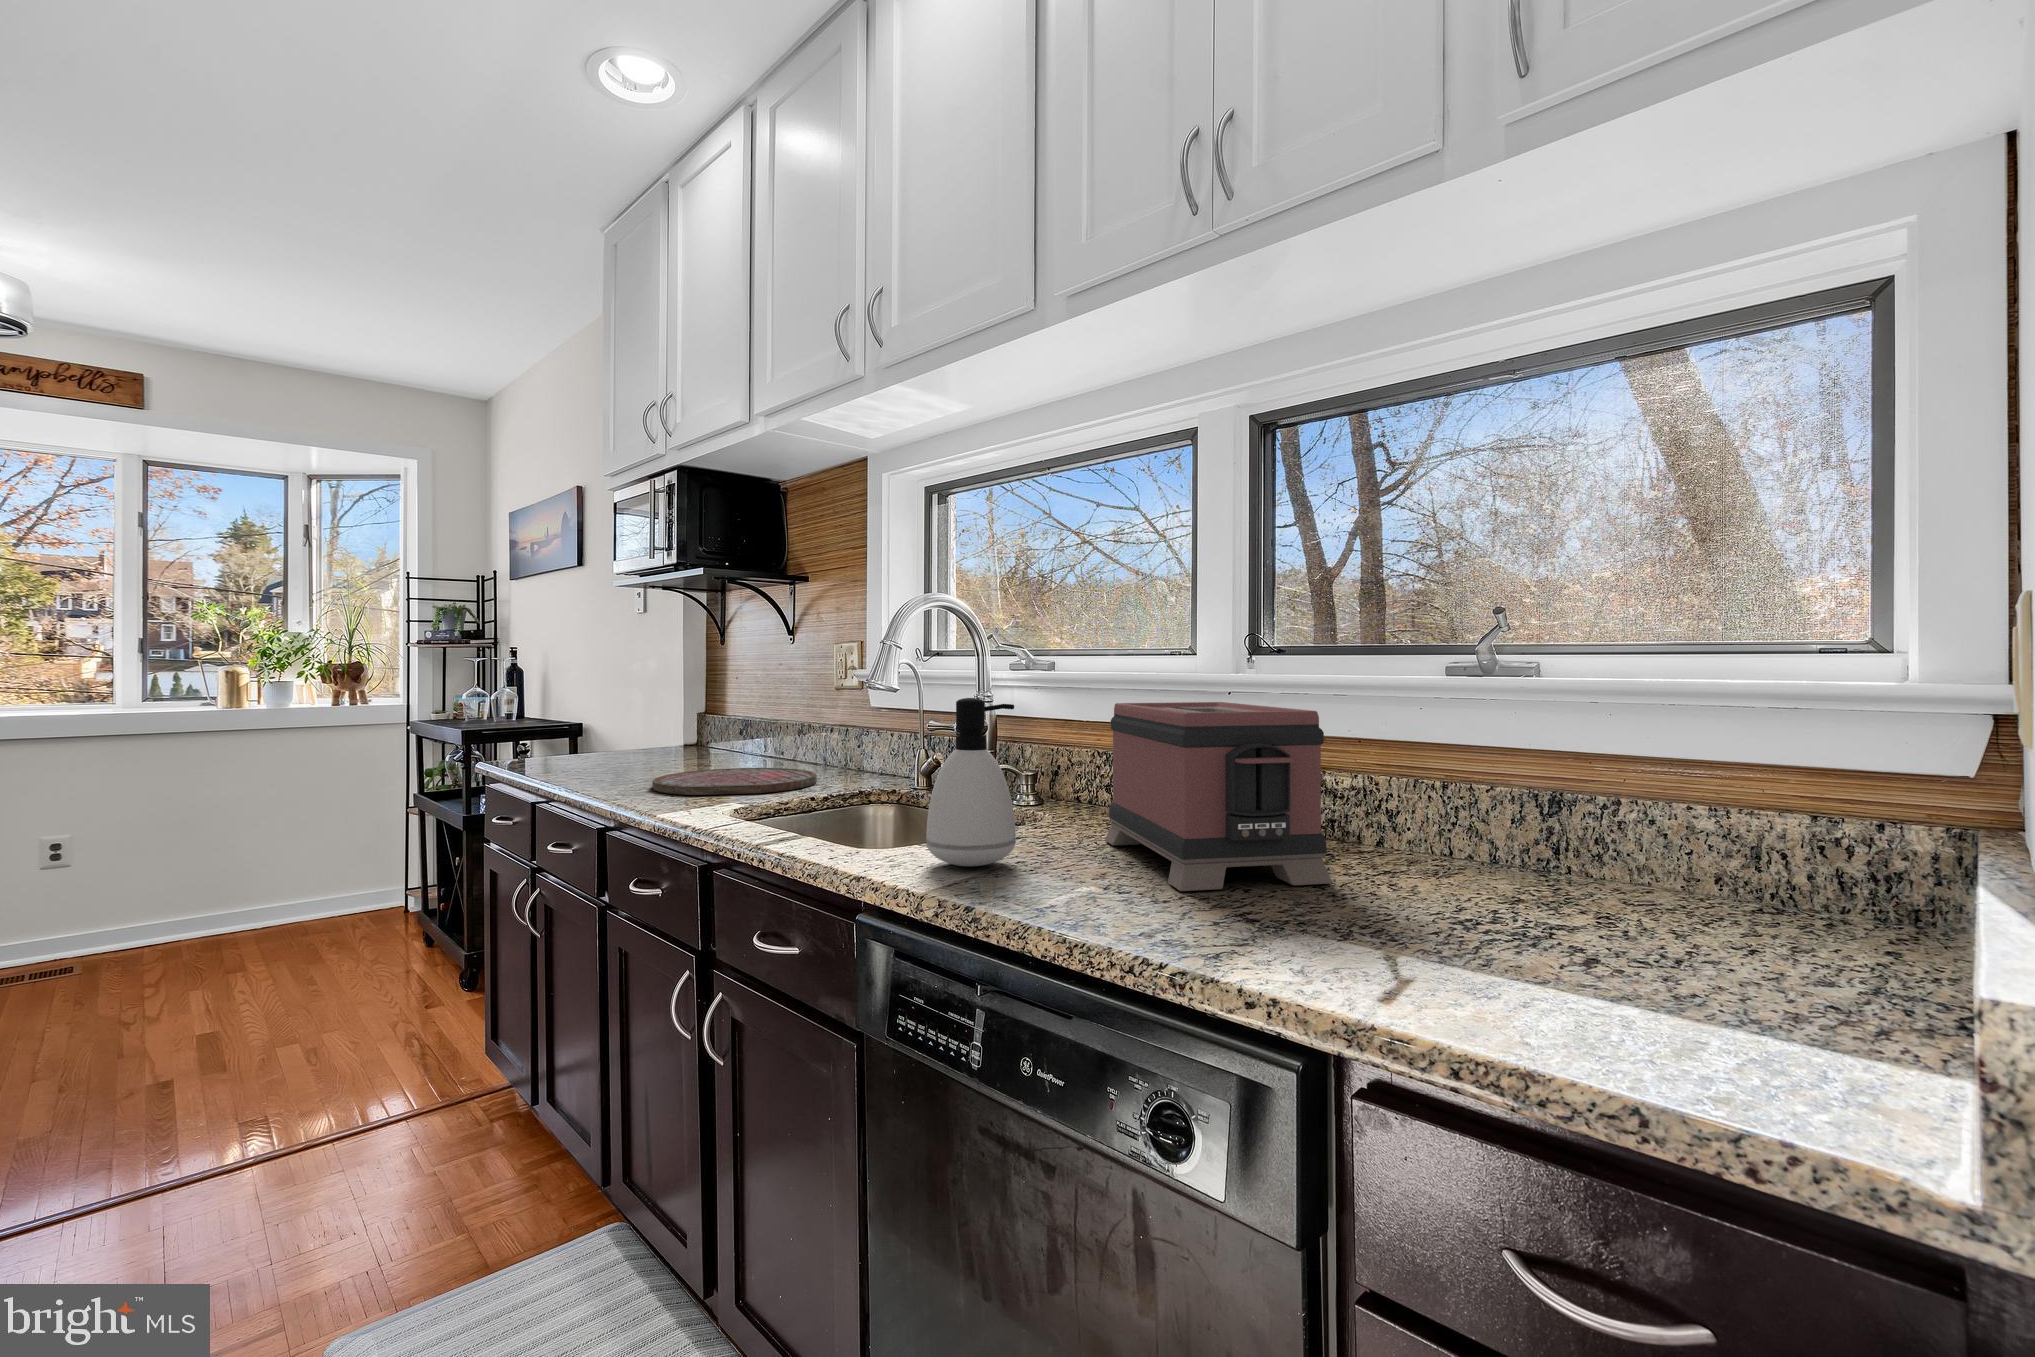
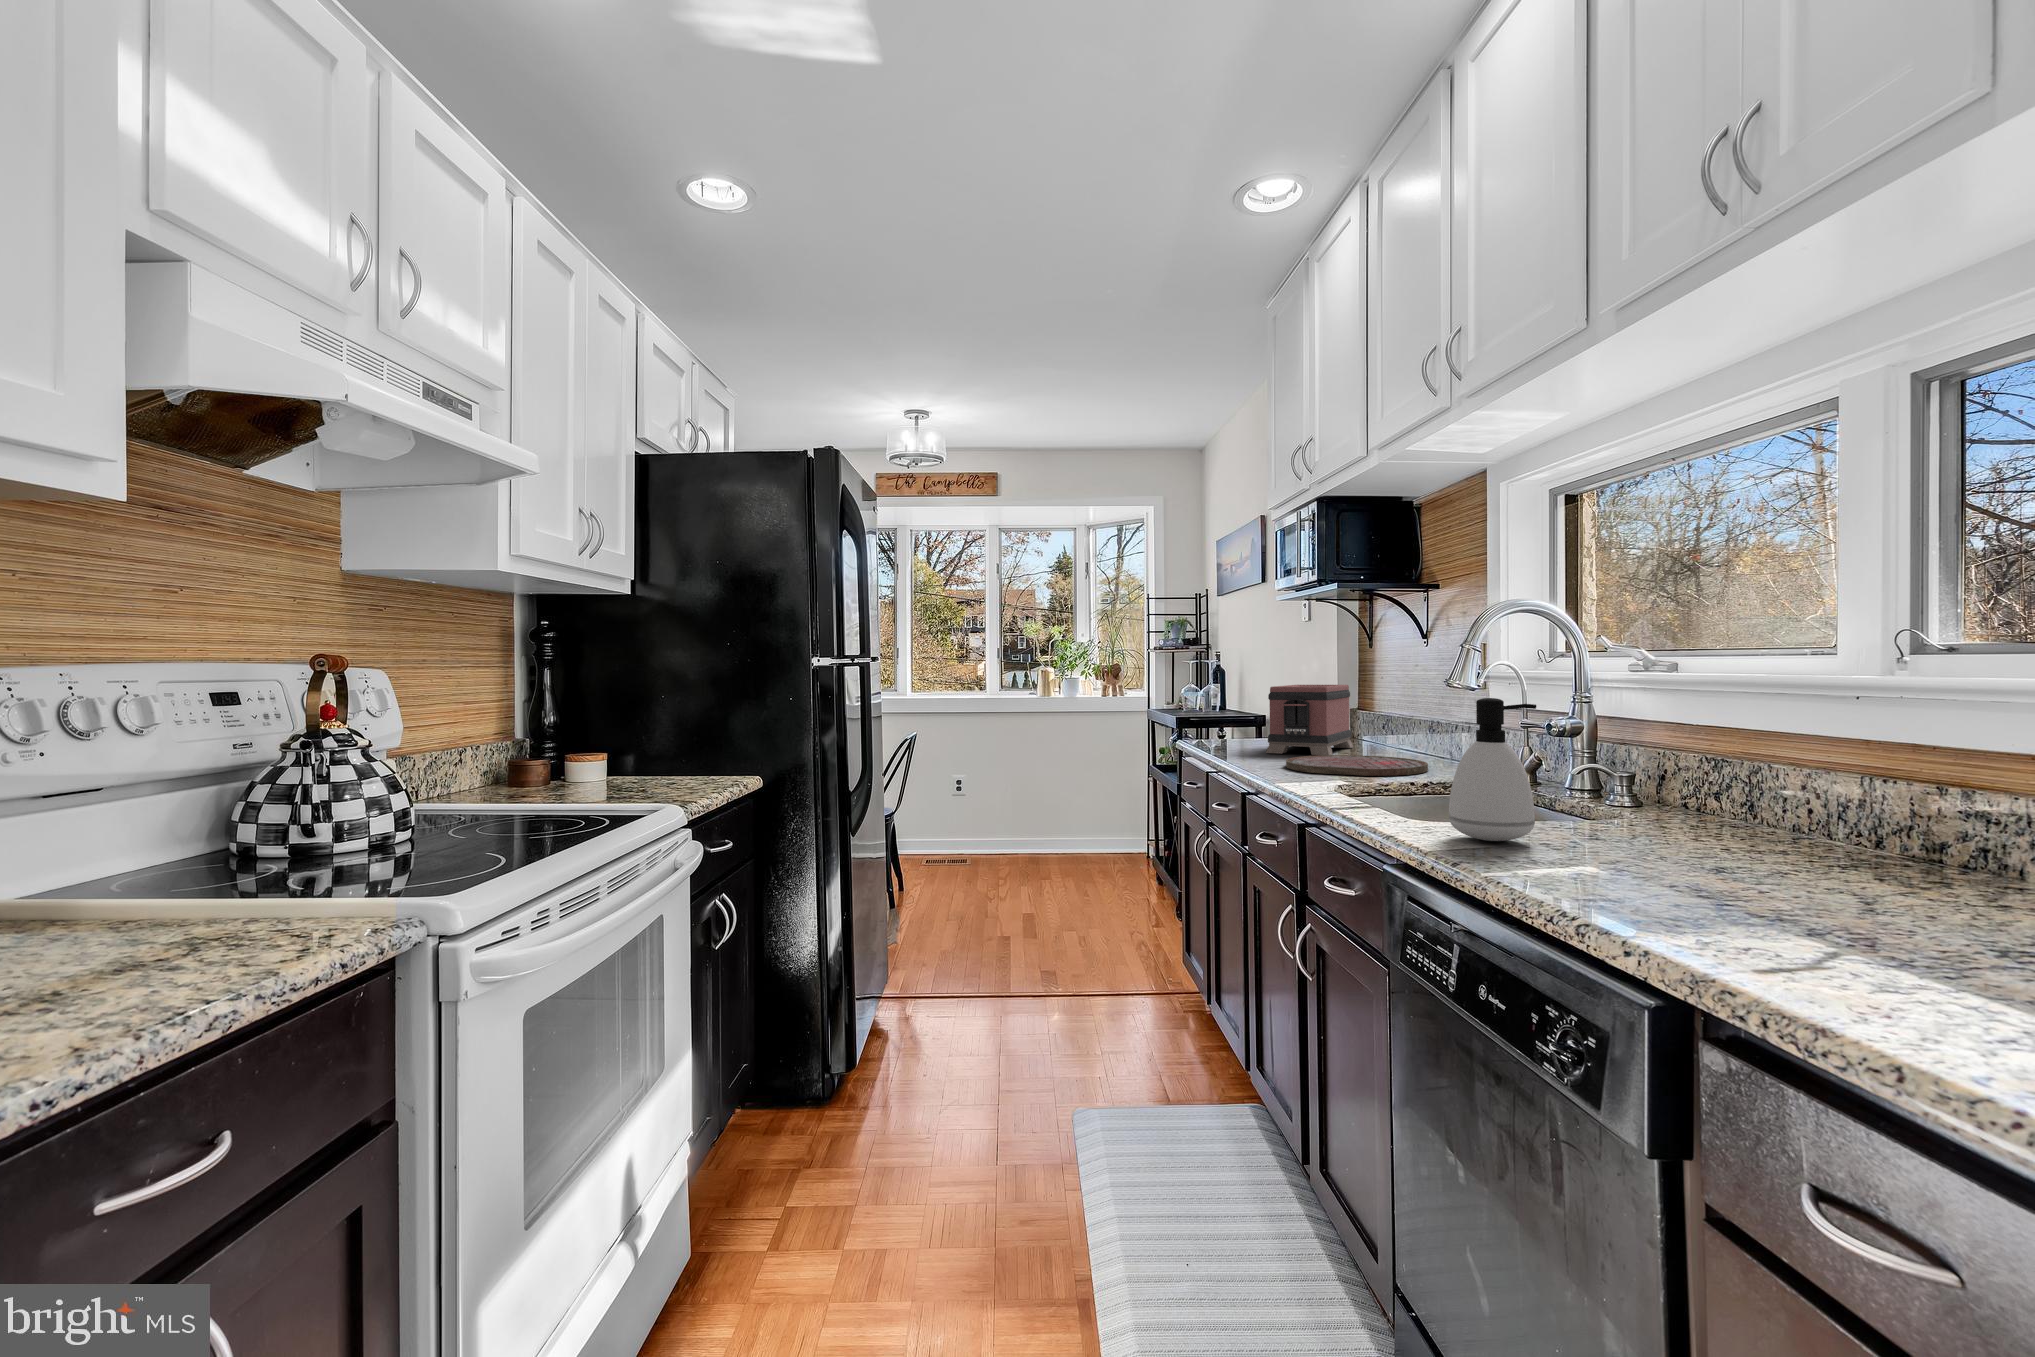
toaster: present [1105,702,1333,891] -> present [1266,685,1353,755]

